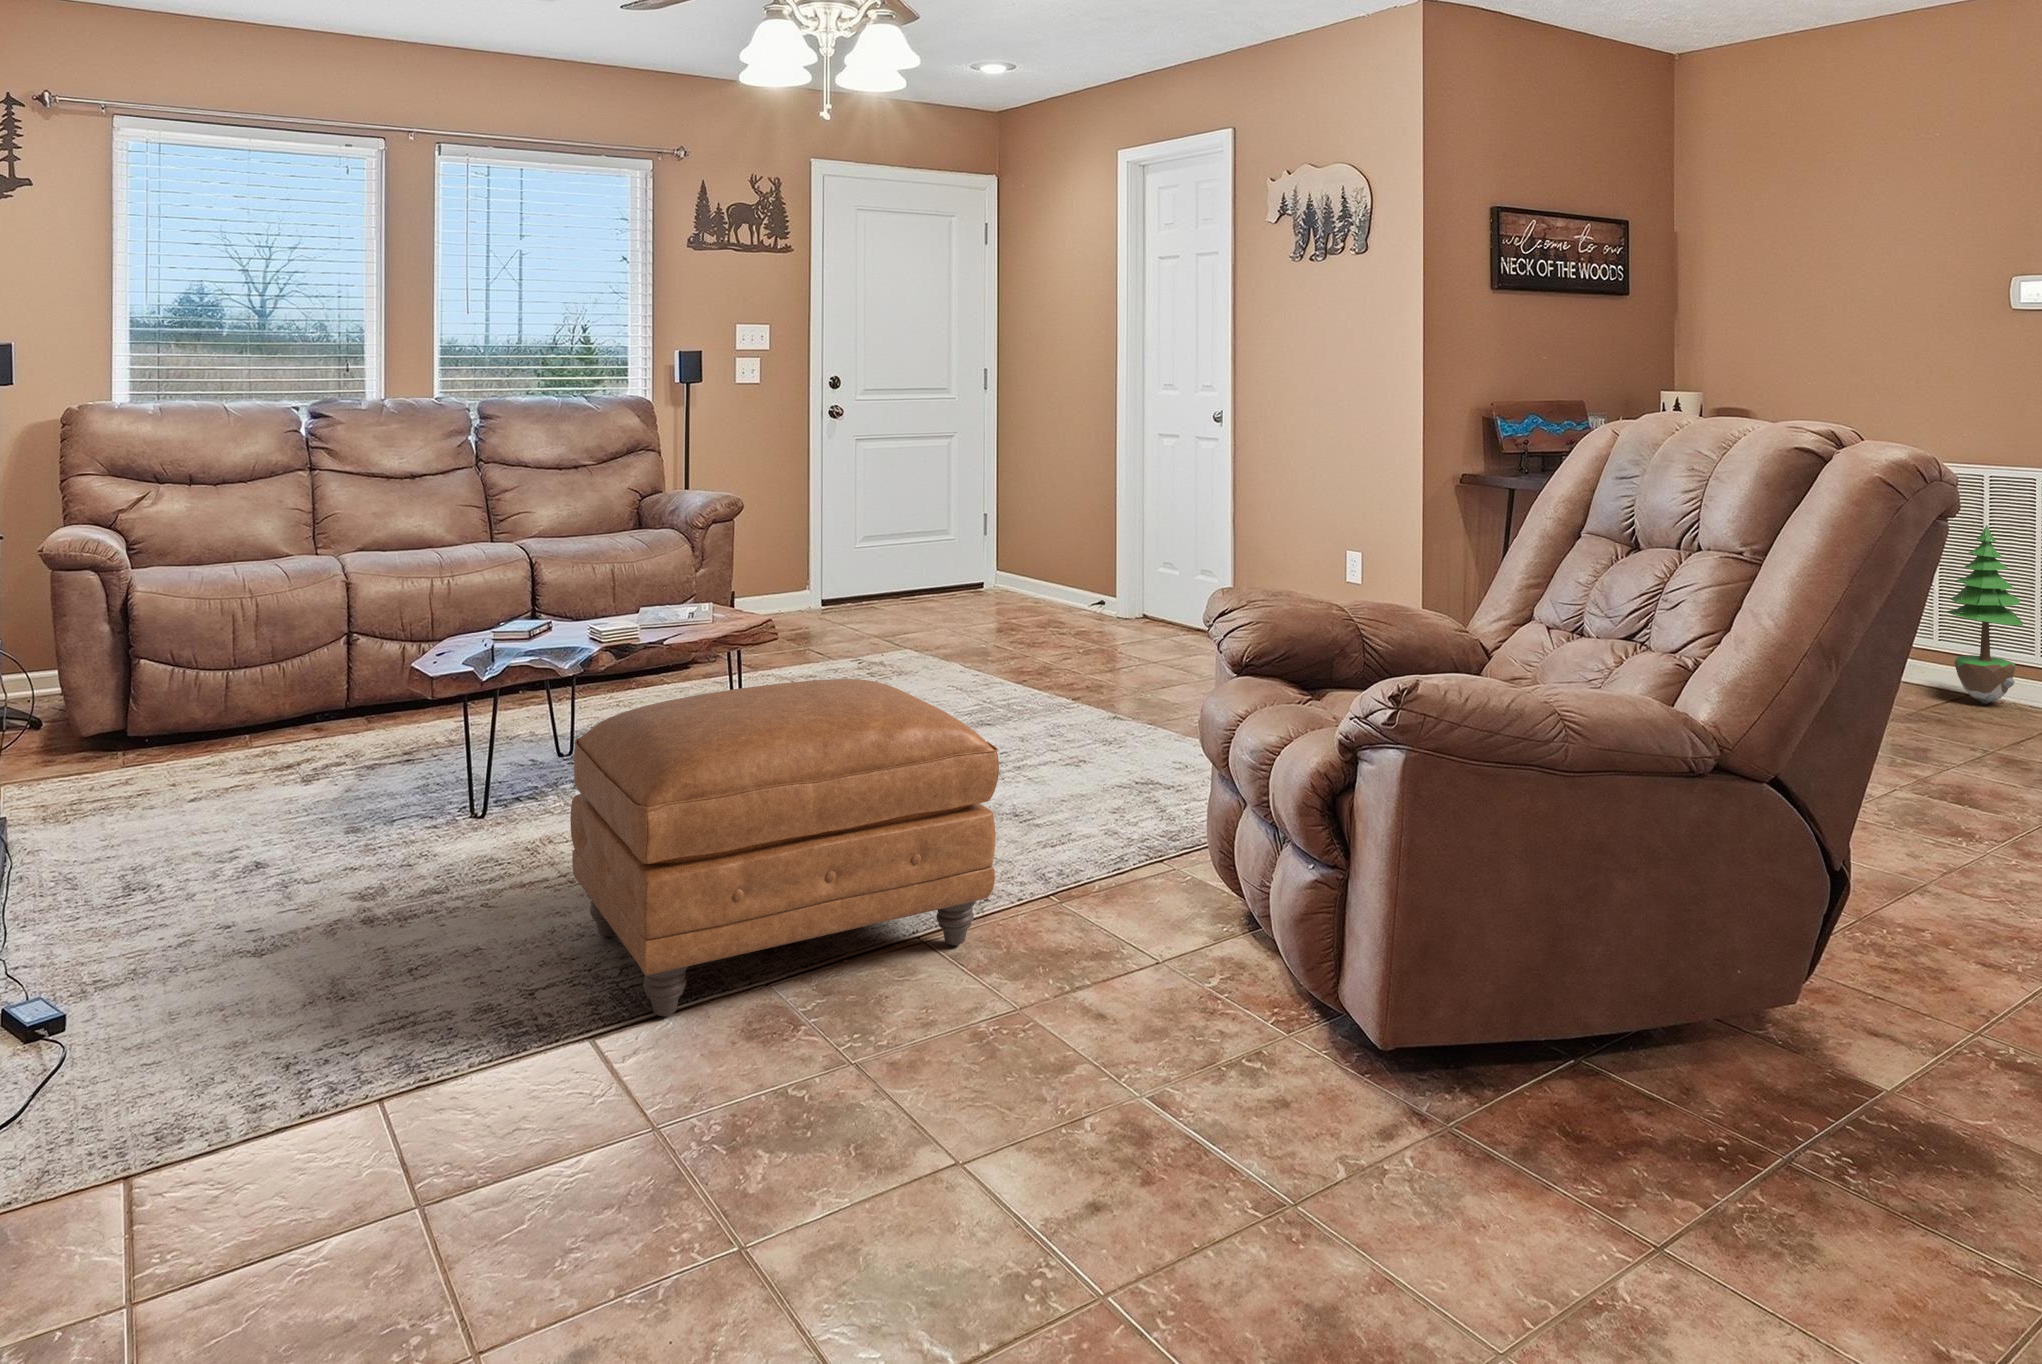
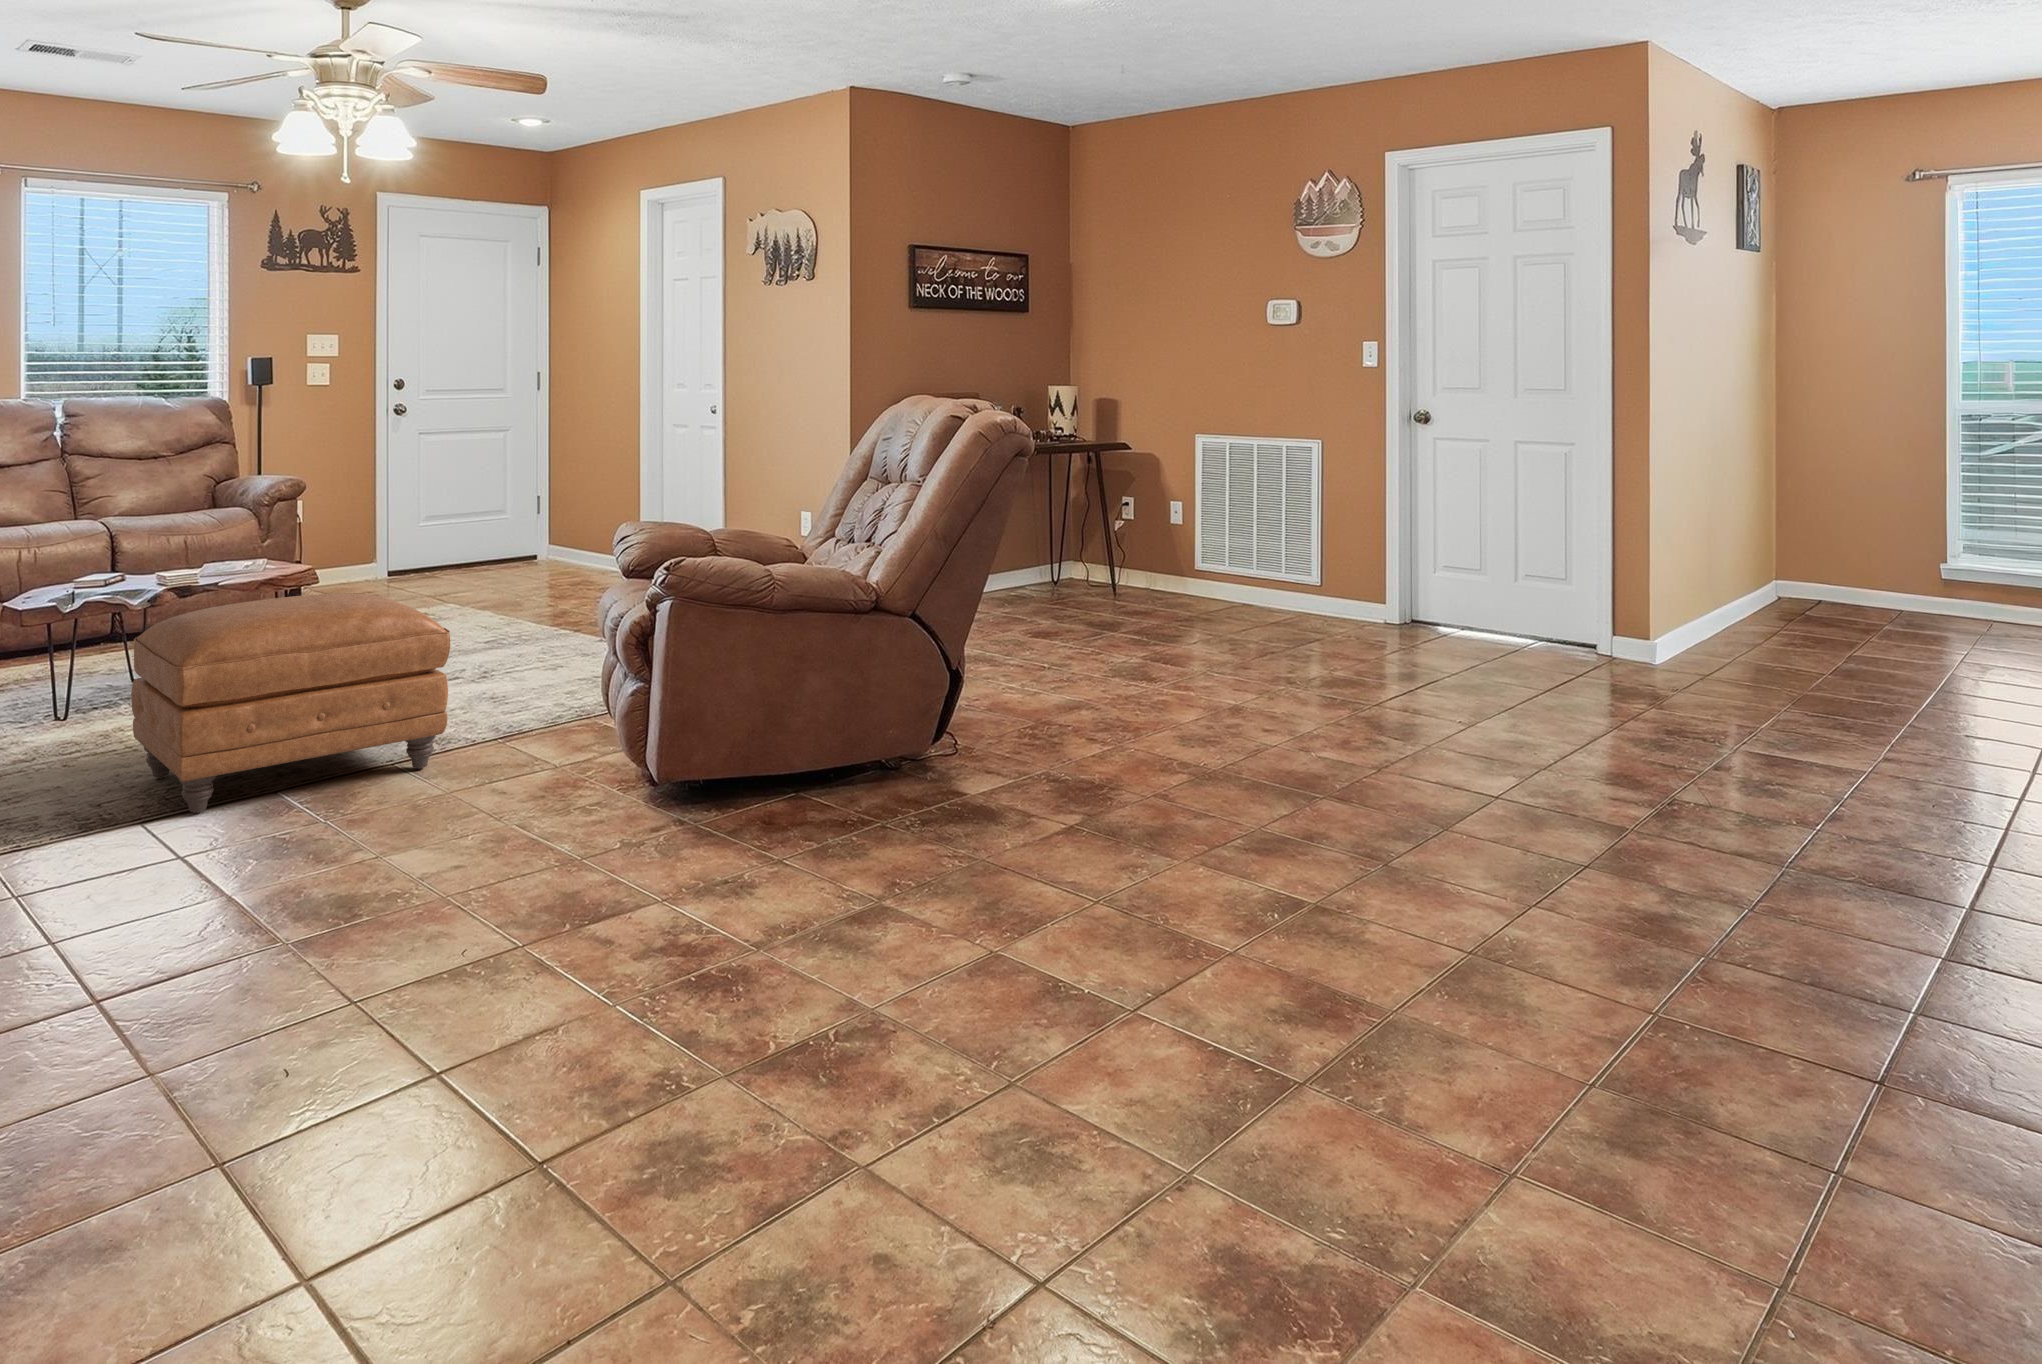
potted tree: present [1947,525,2023,704] -> none [1223,479,1271,609]

